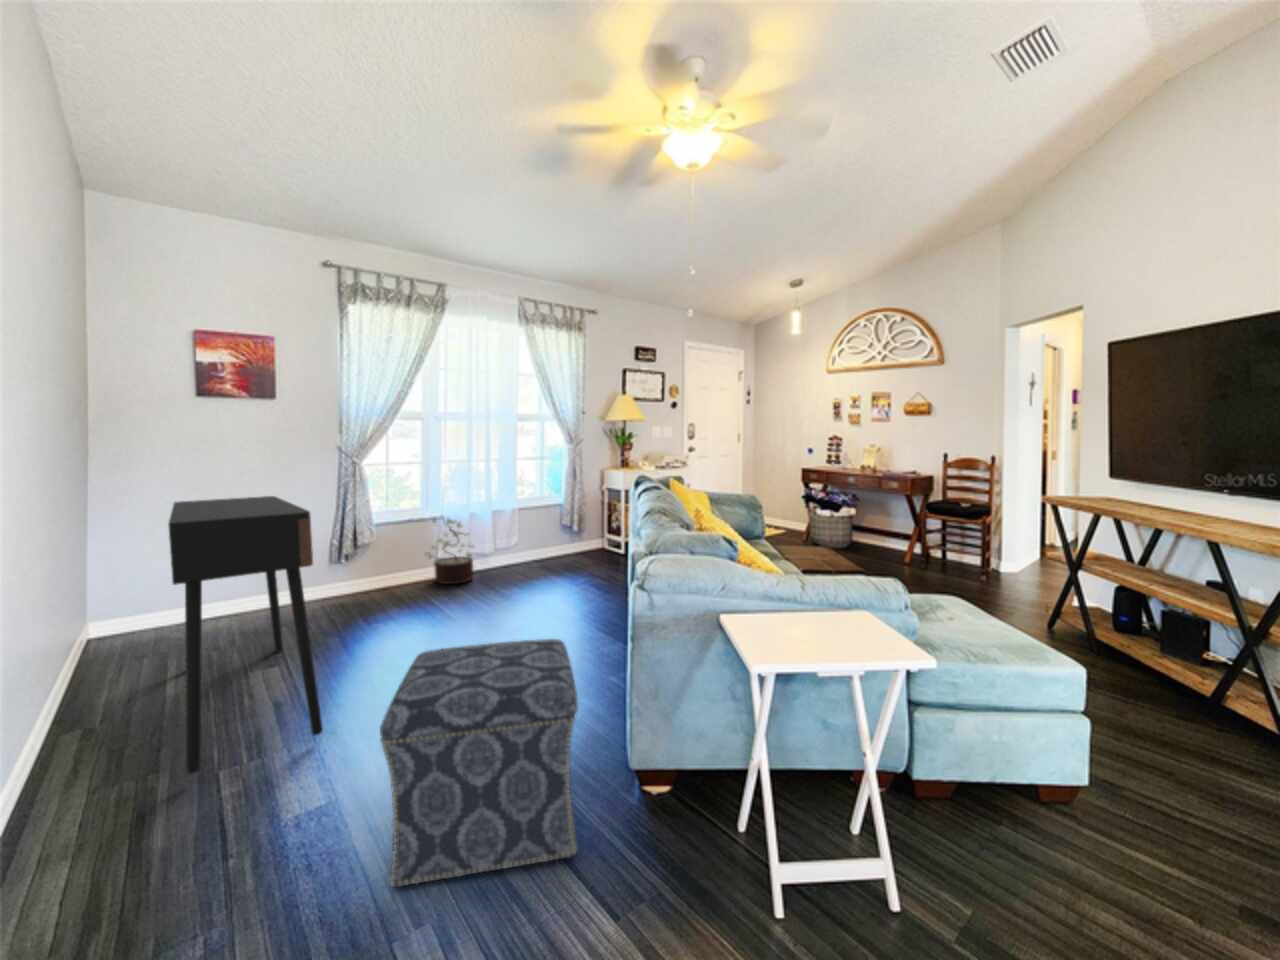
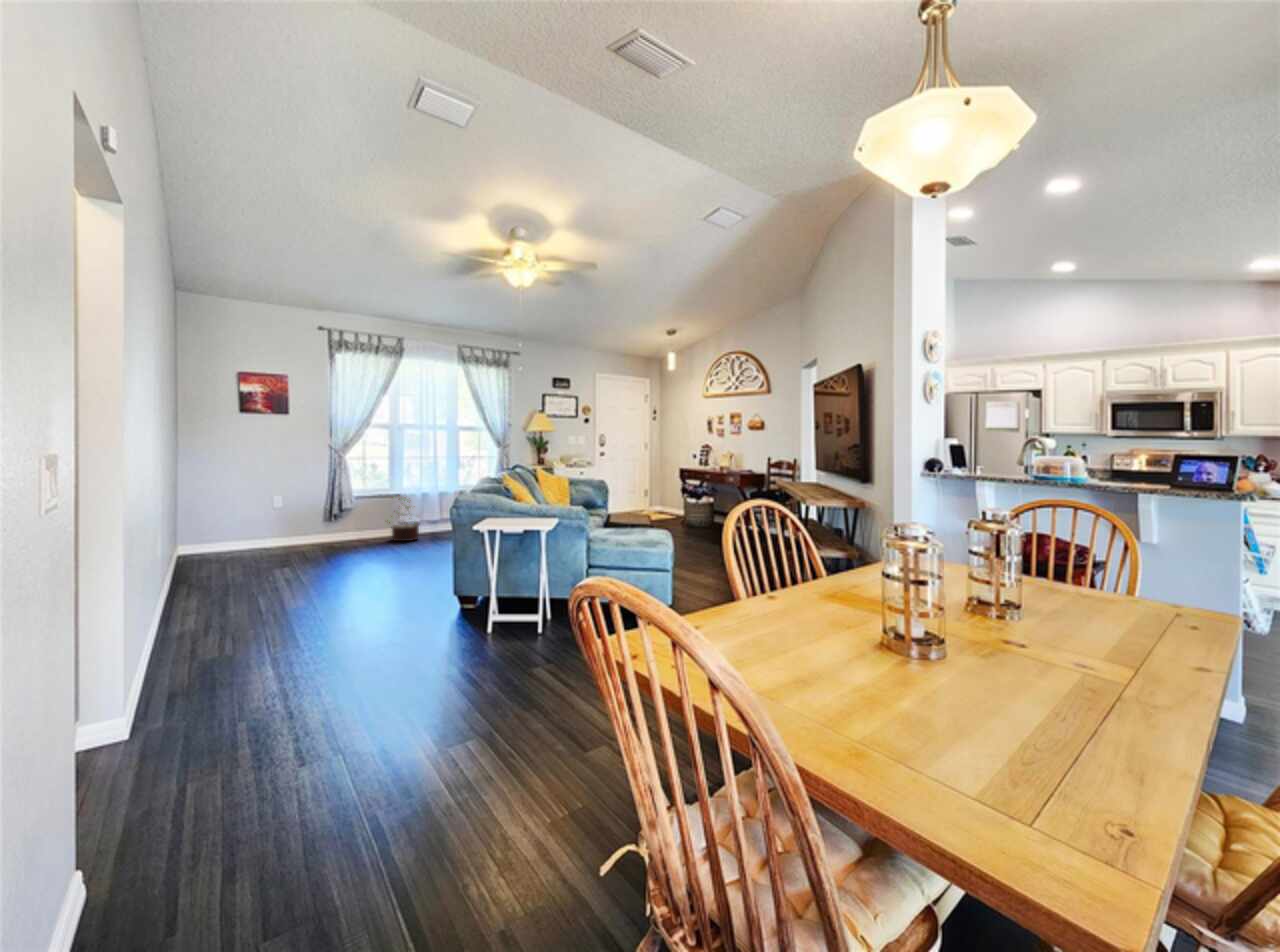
console table: present [168,496,323,774] -> none [230,473,307,598]
ottoman: present [380,639,578,887] -> none [327,537,428,624]

